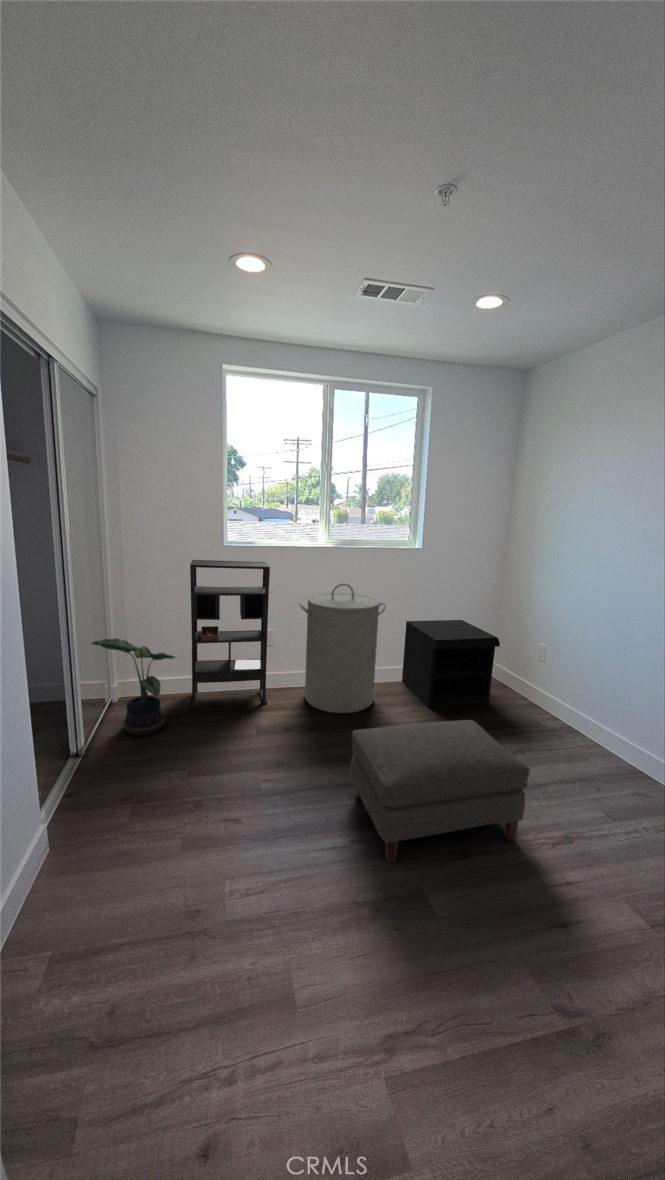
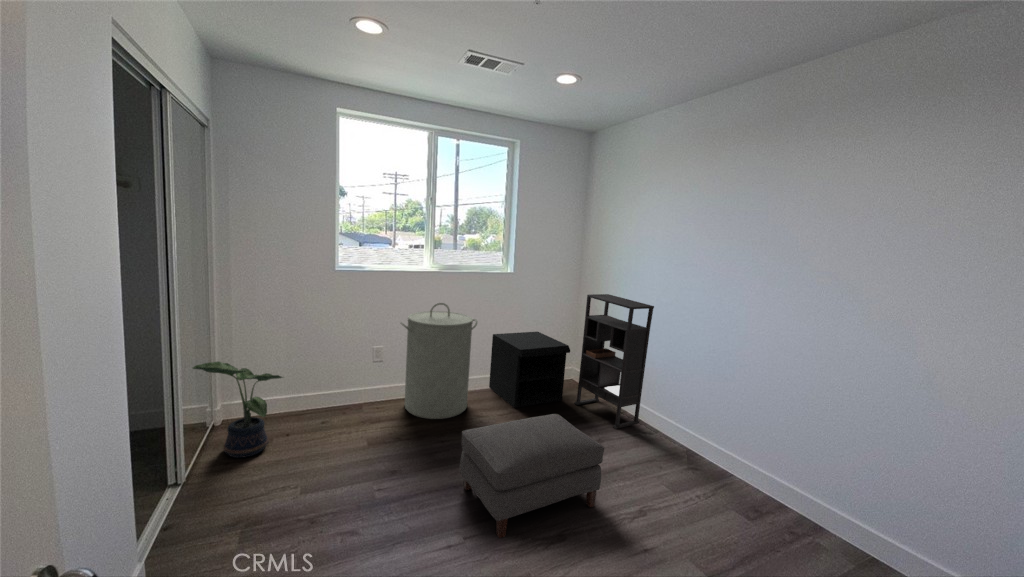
bookshelf: present [190,560,270,708] -> present [575,294,654,429]

